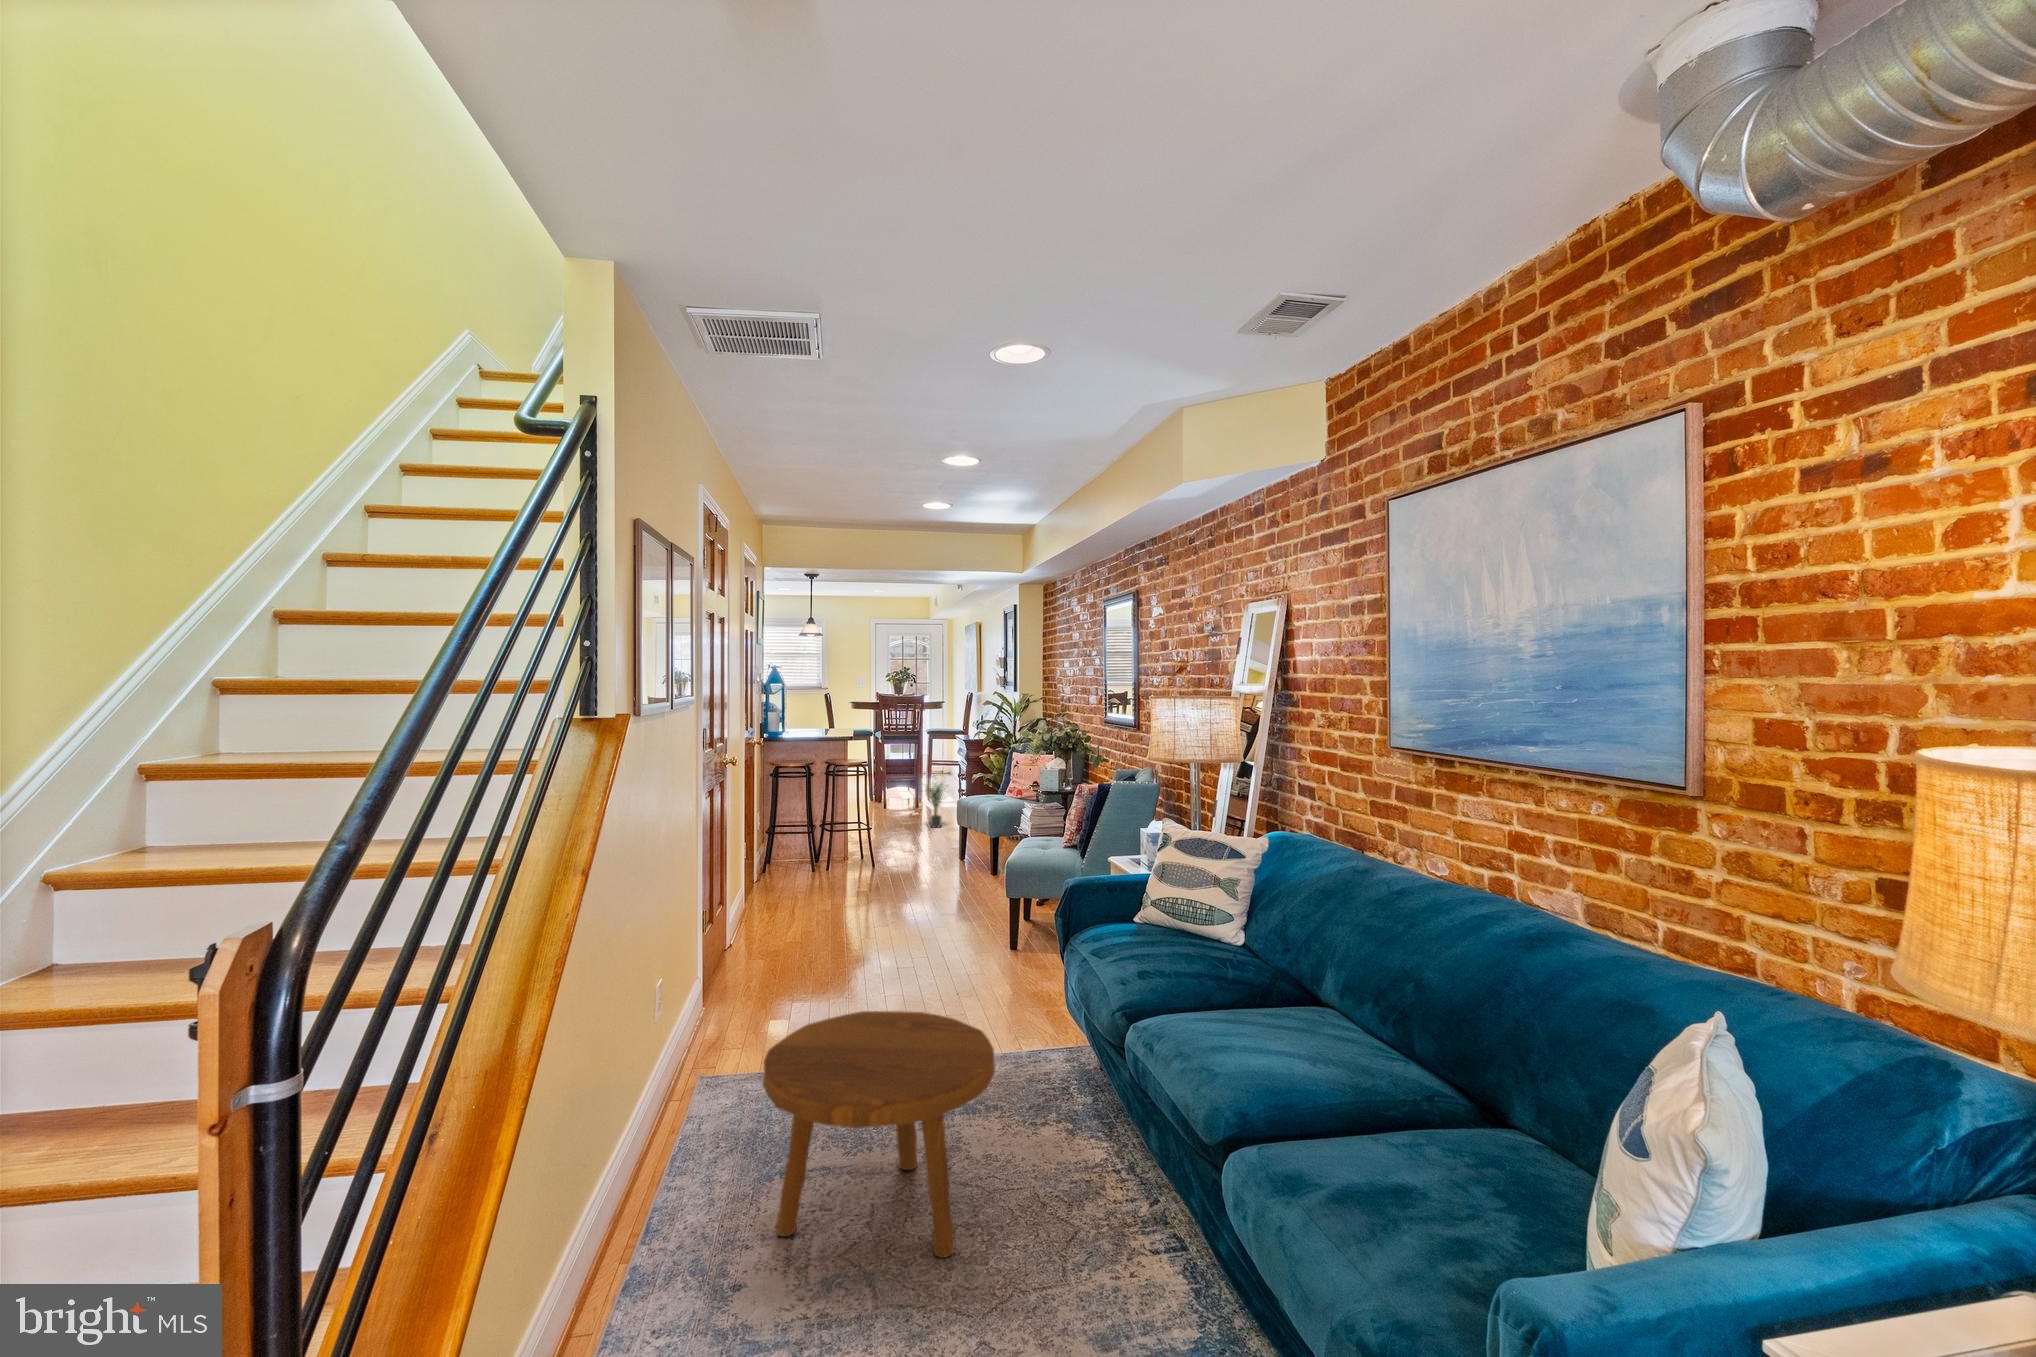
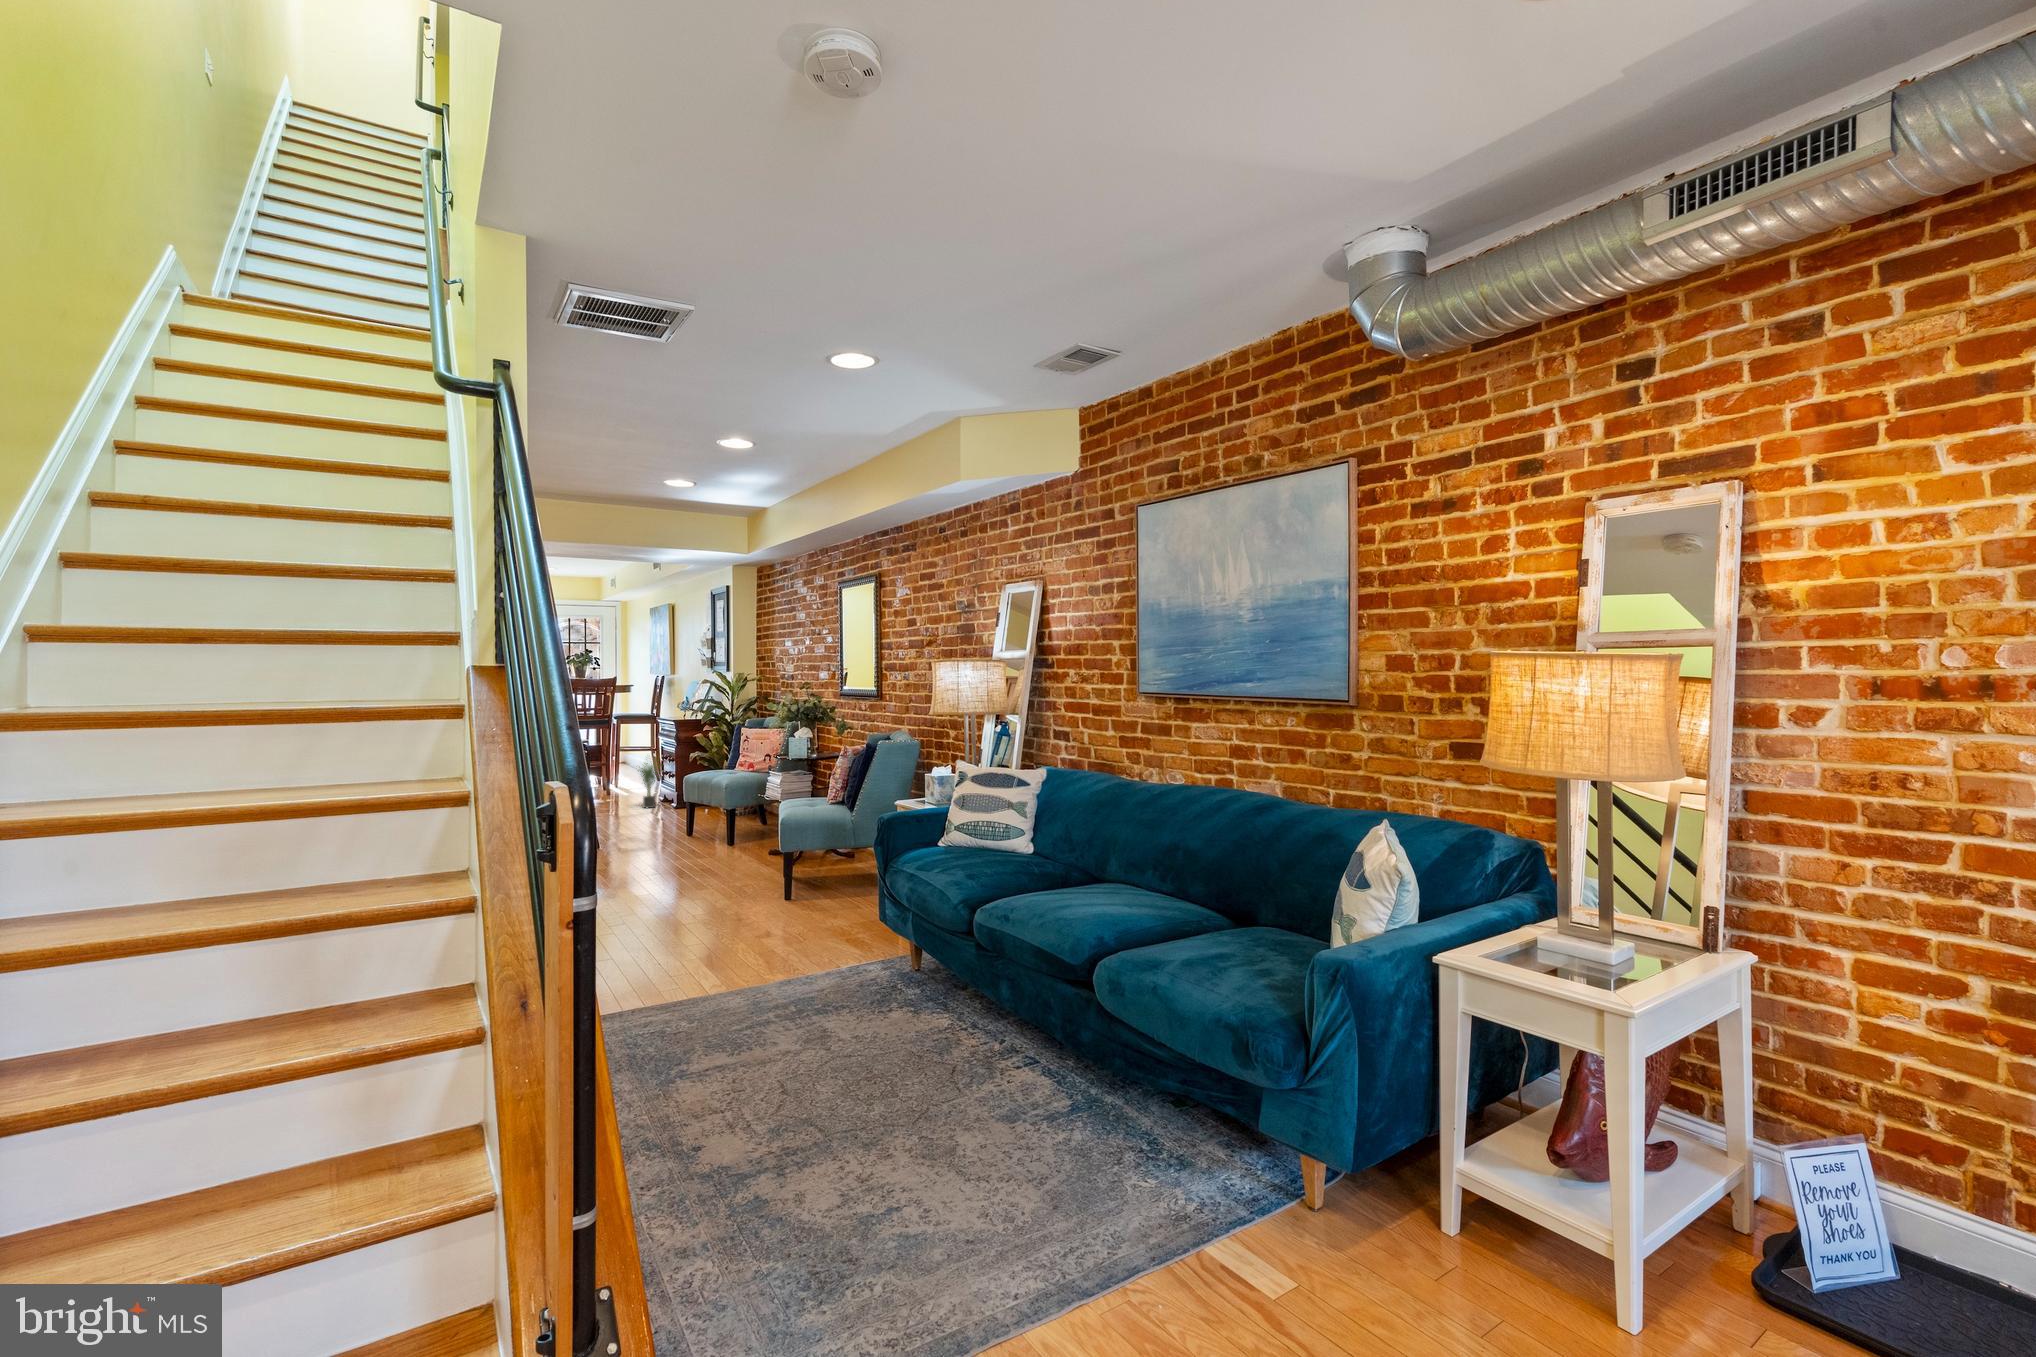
footstool: present [763,1011,995,1258] -> none [699,916,895,1102]

